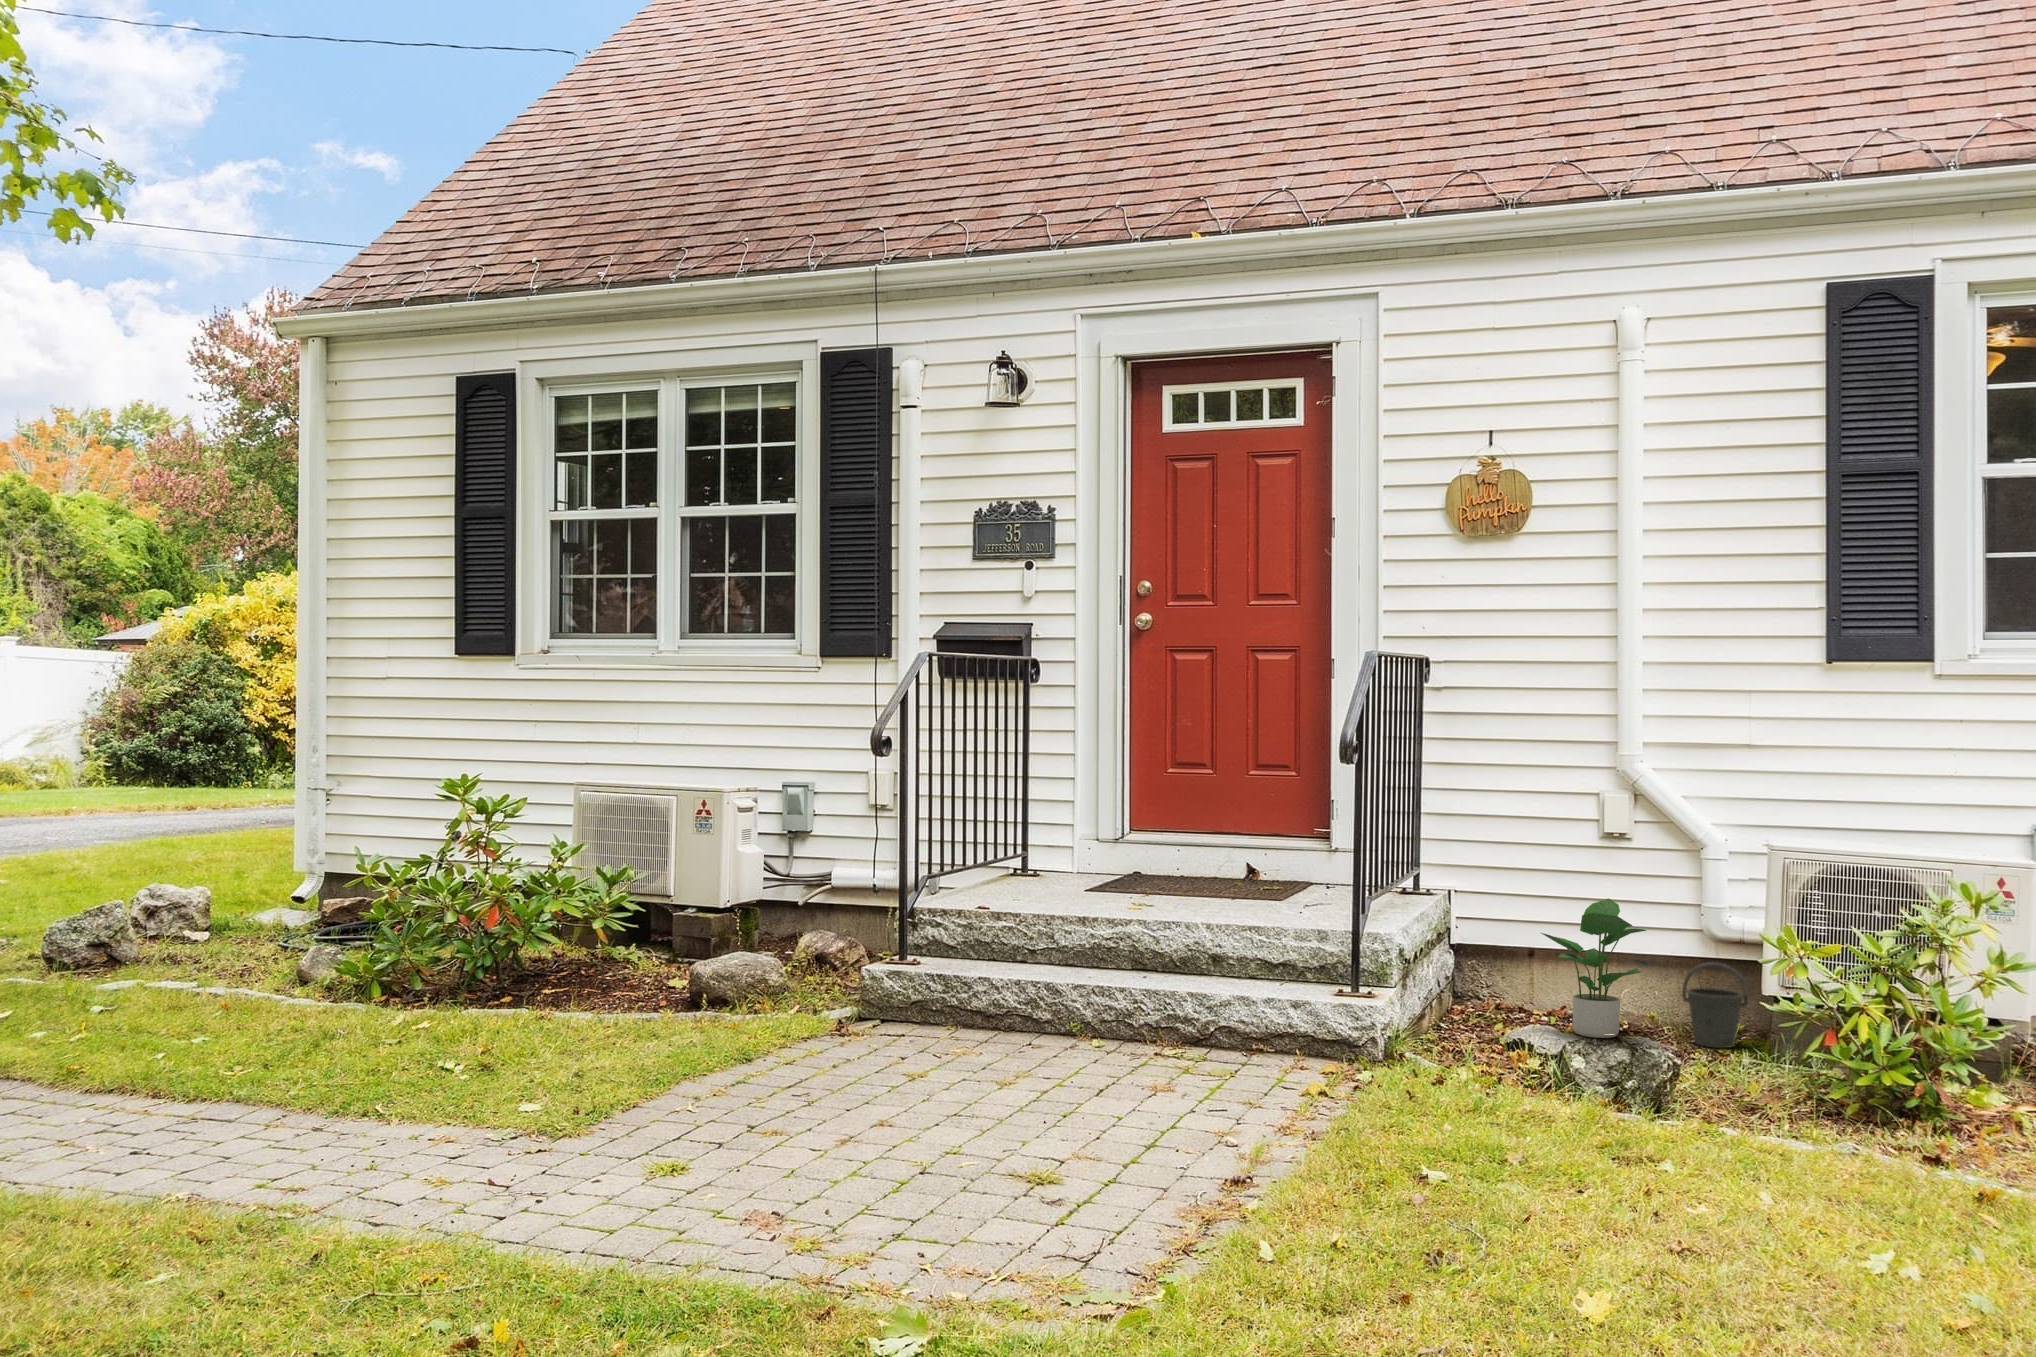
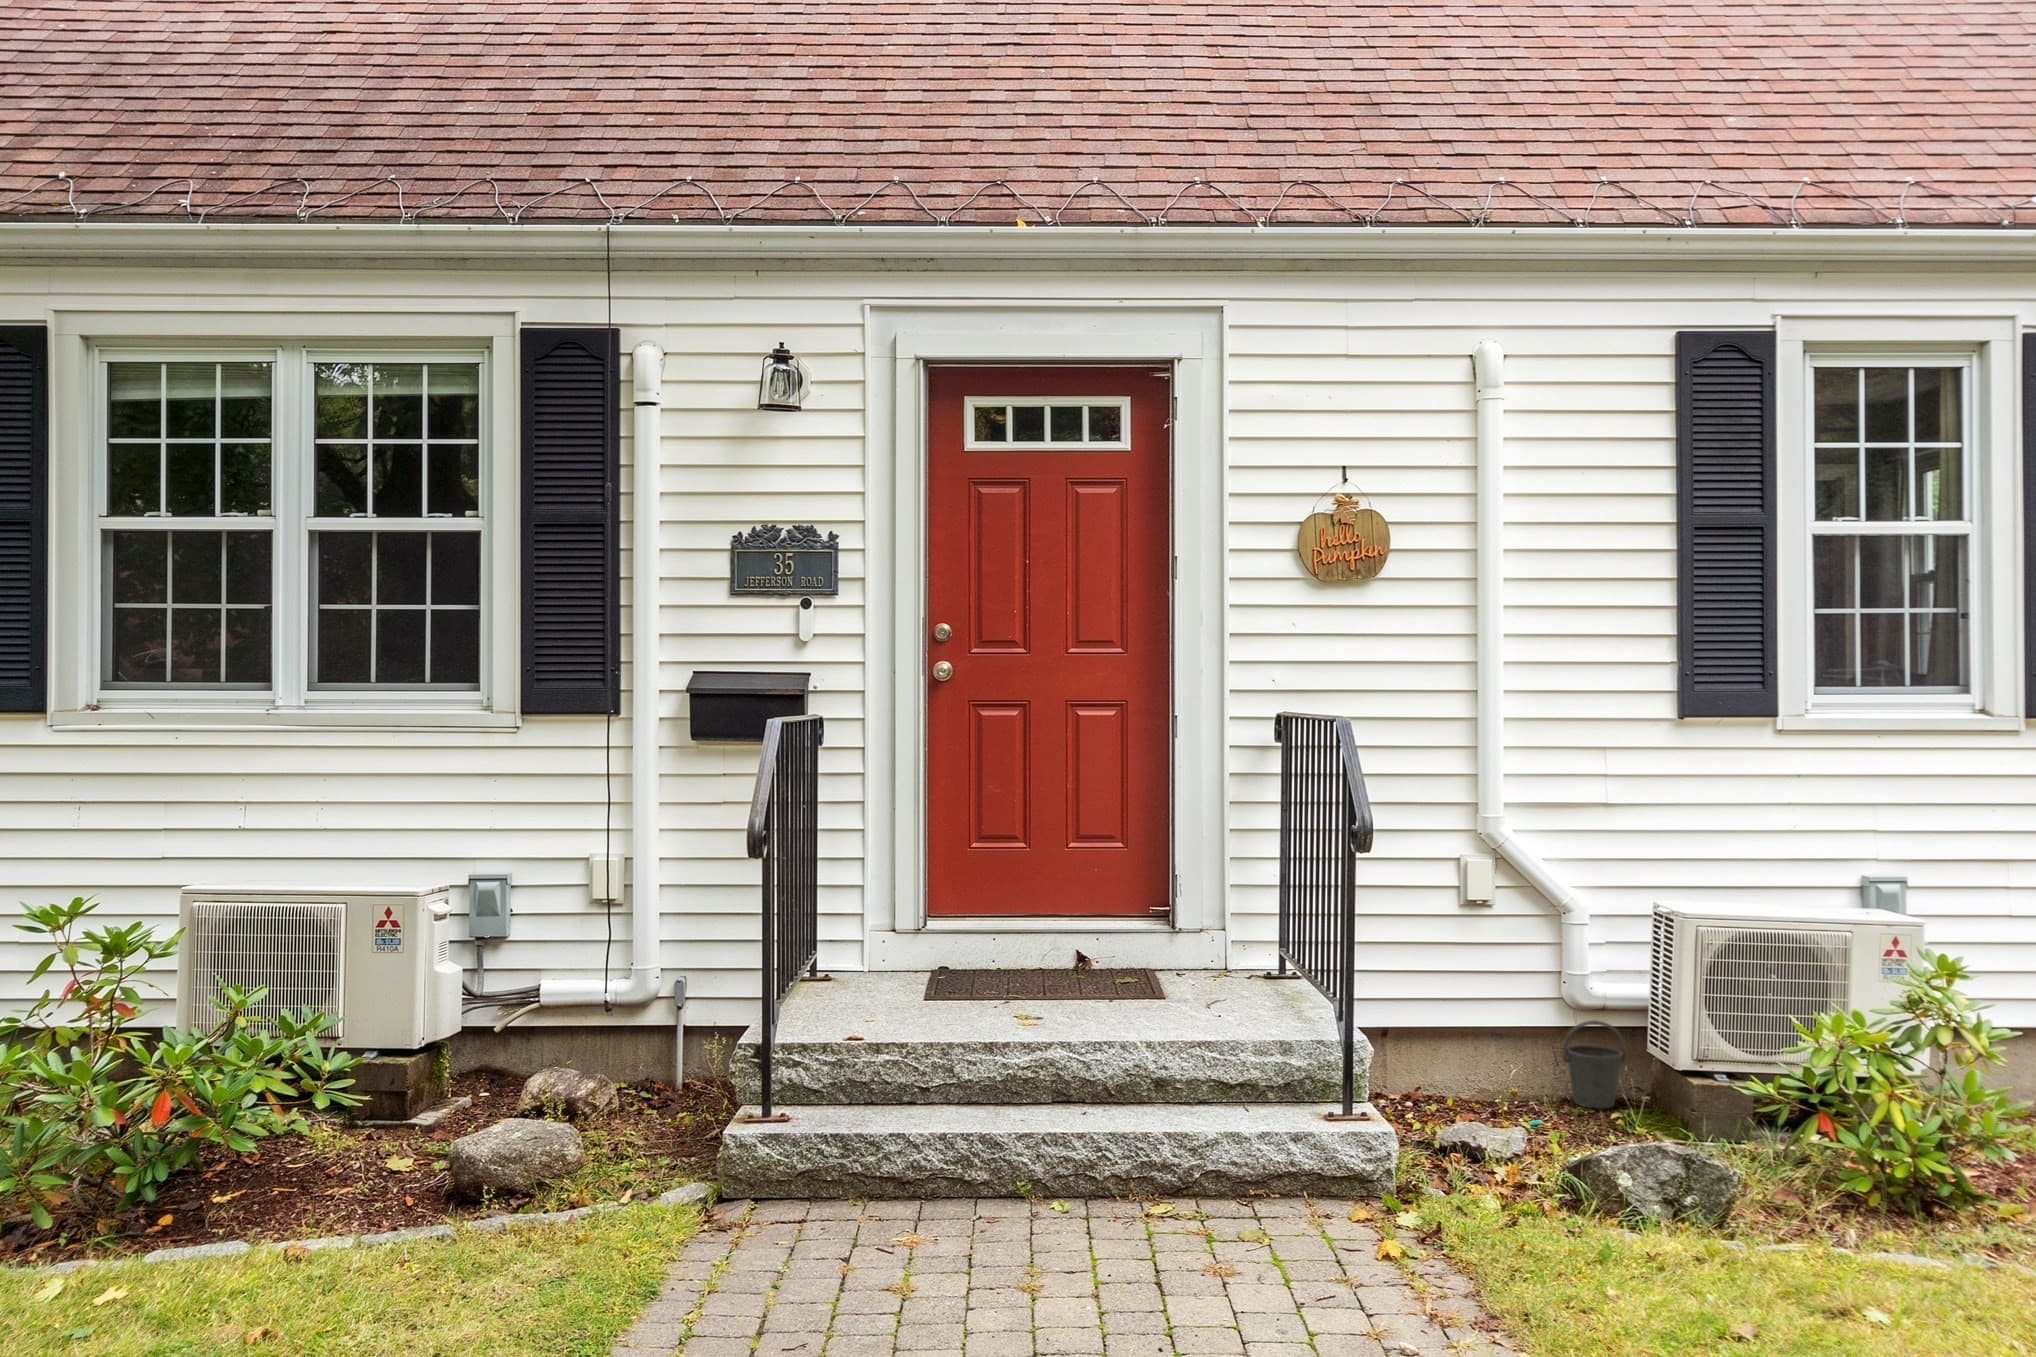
potted plant: present [1541,898,1646,1038] -> none [1426,959,1535,1110]

